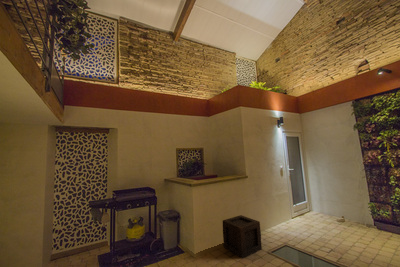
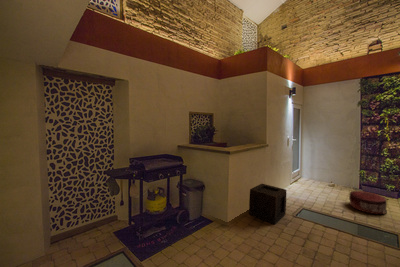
pouf: none [345,226,391,255] -> present [349,191,387,214]

